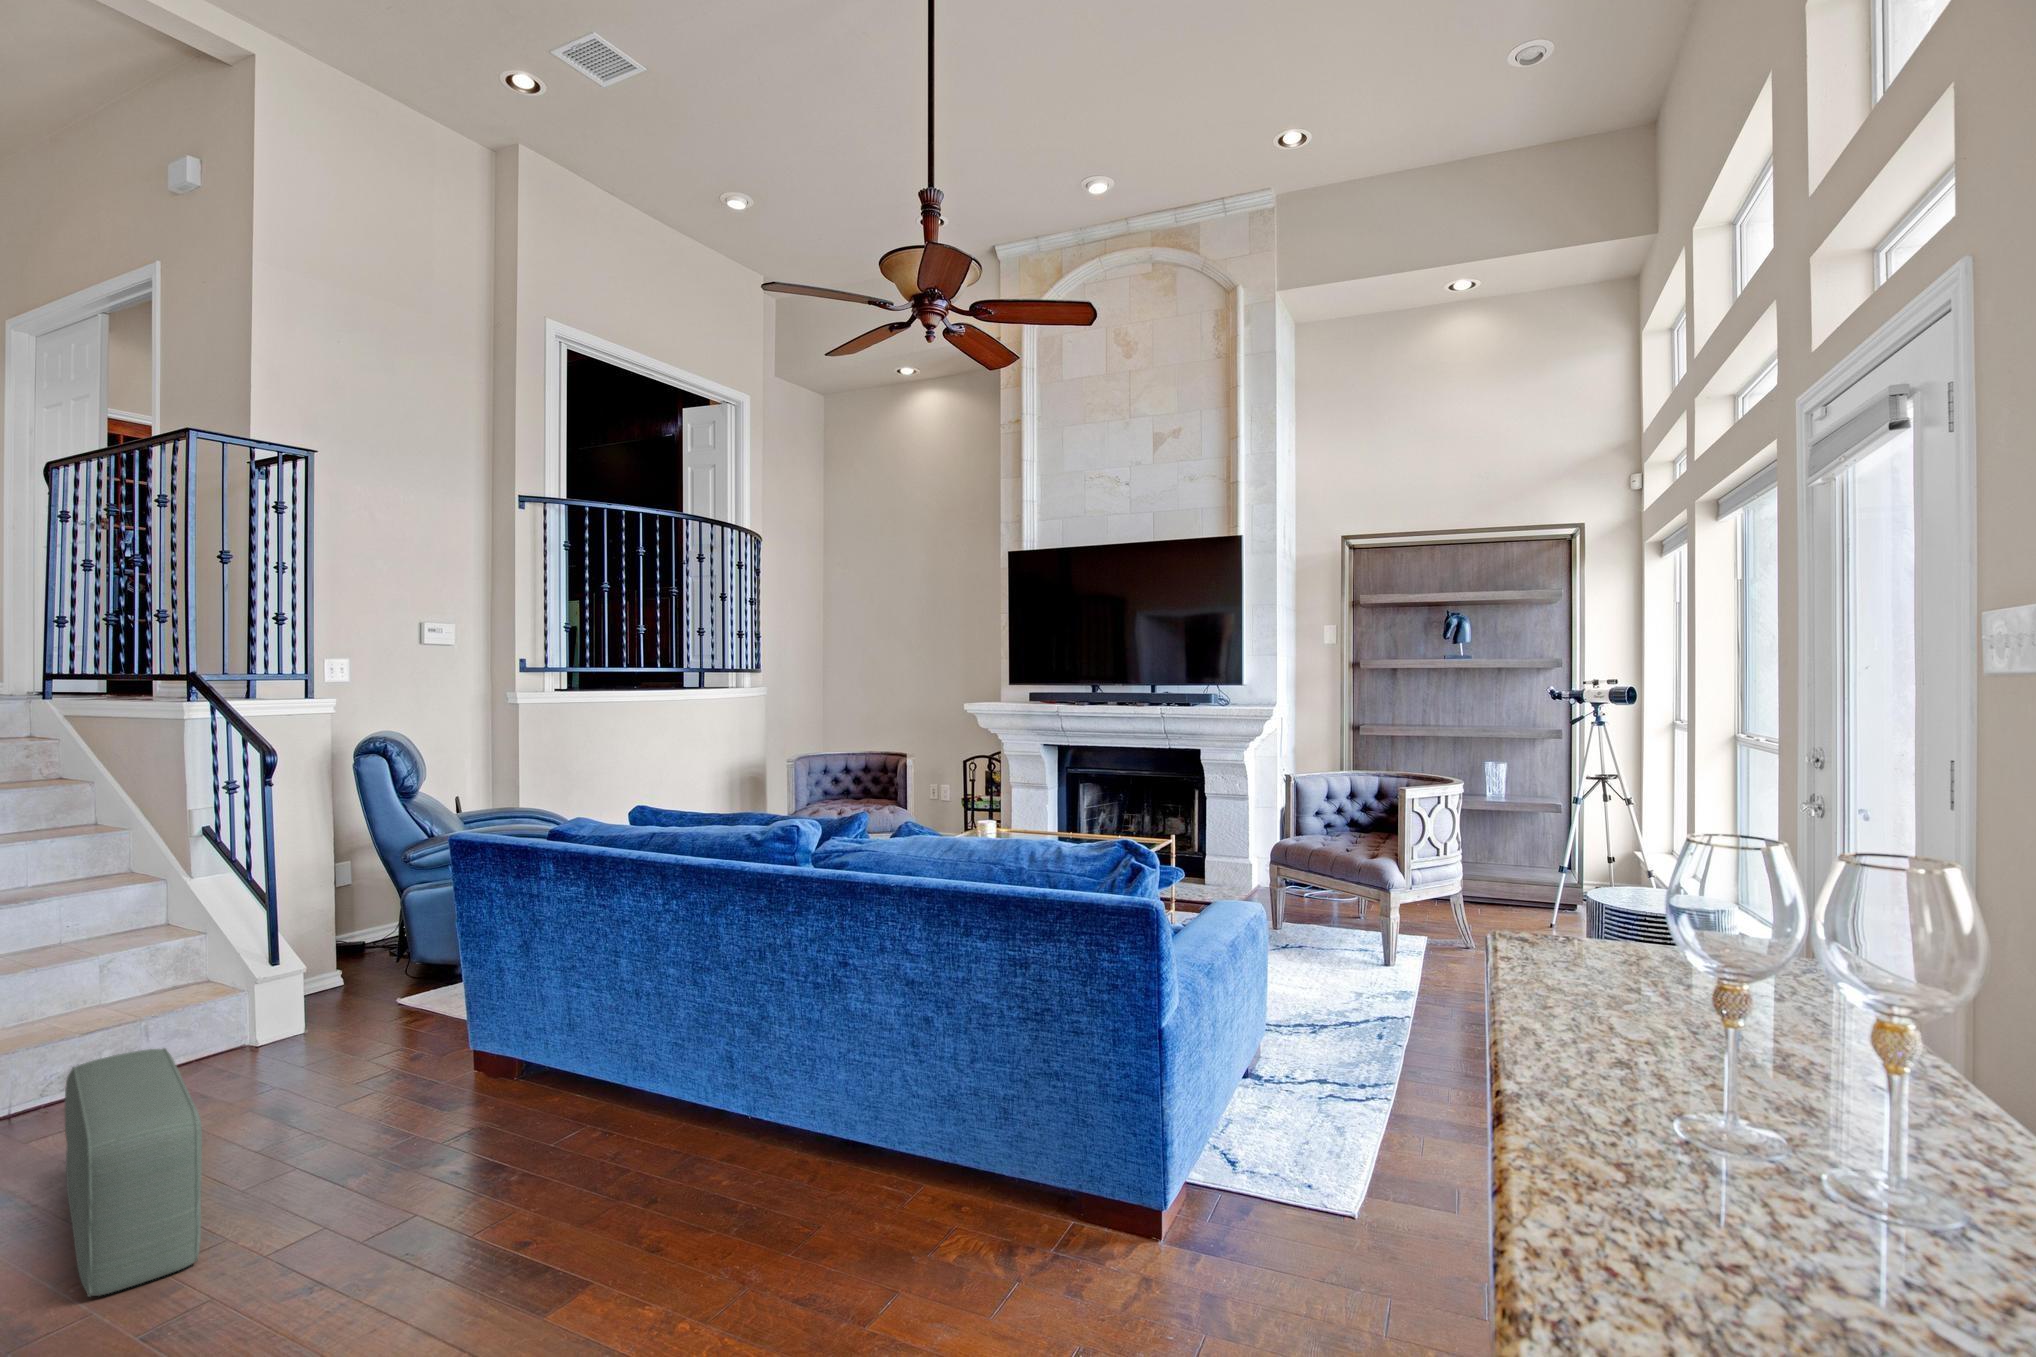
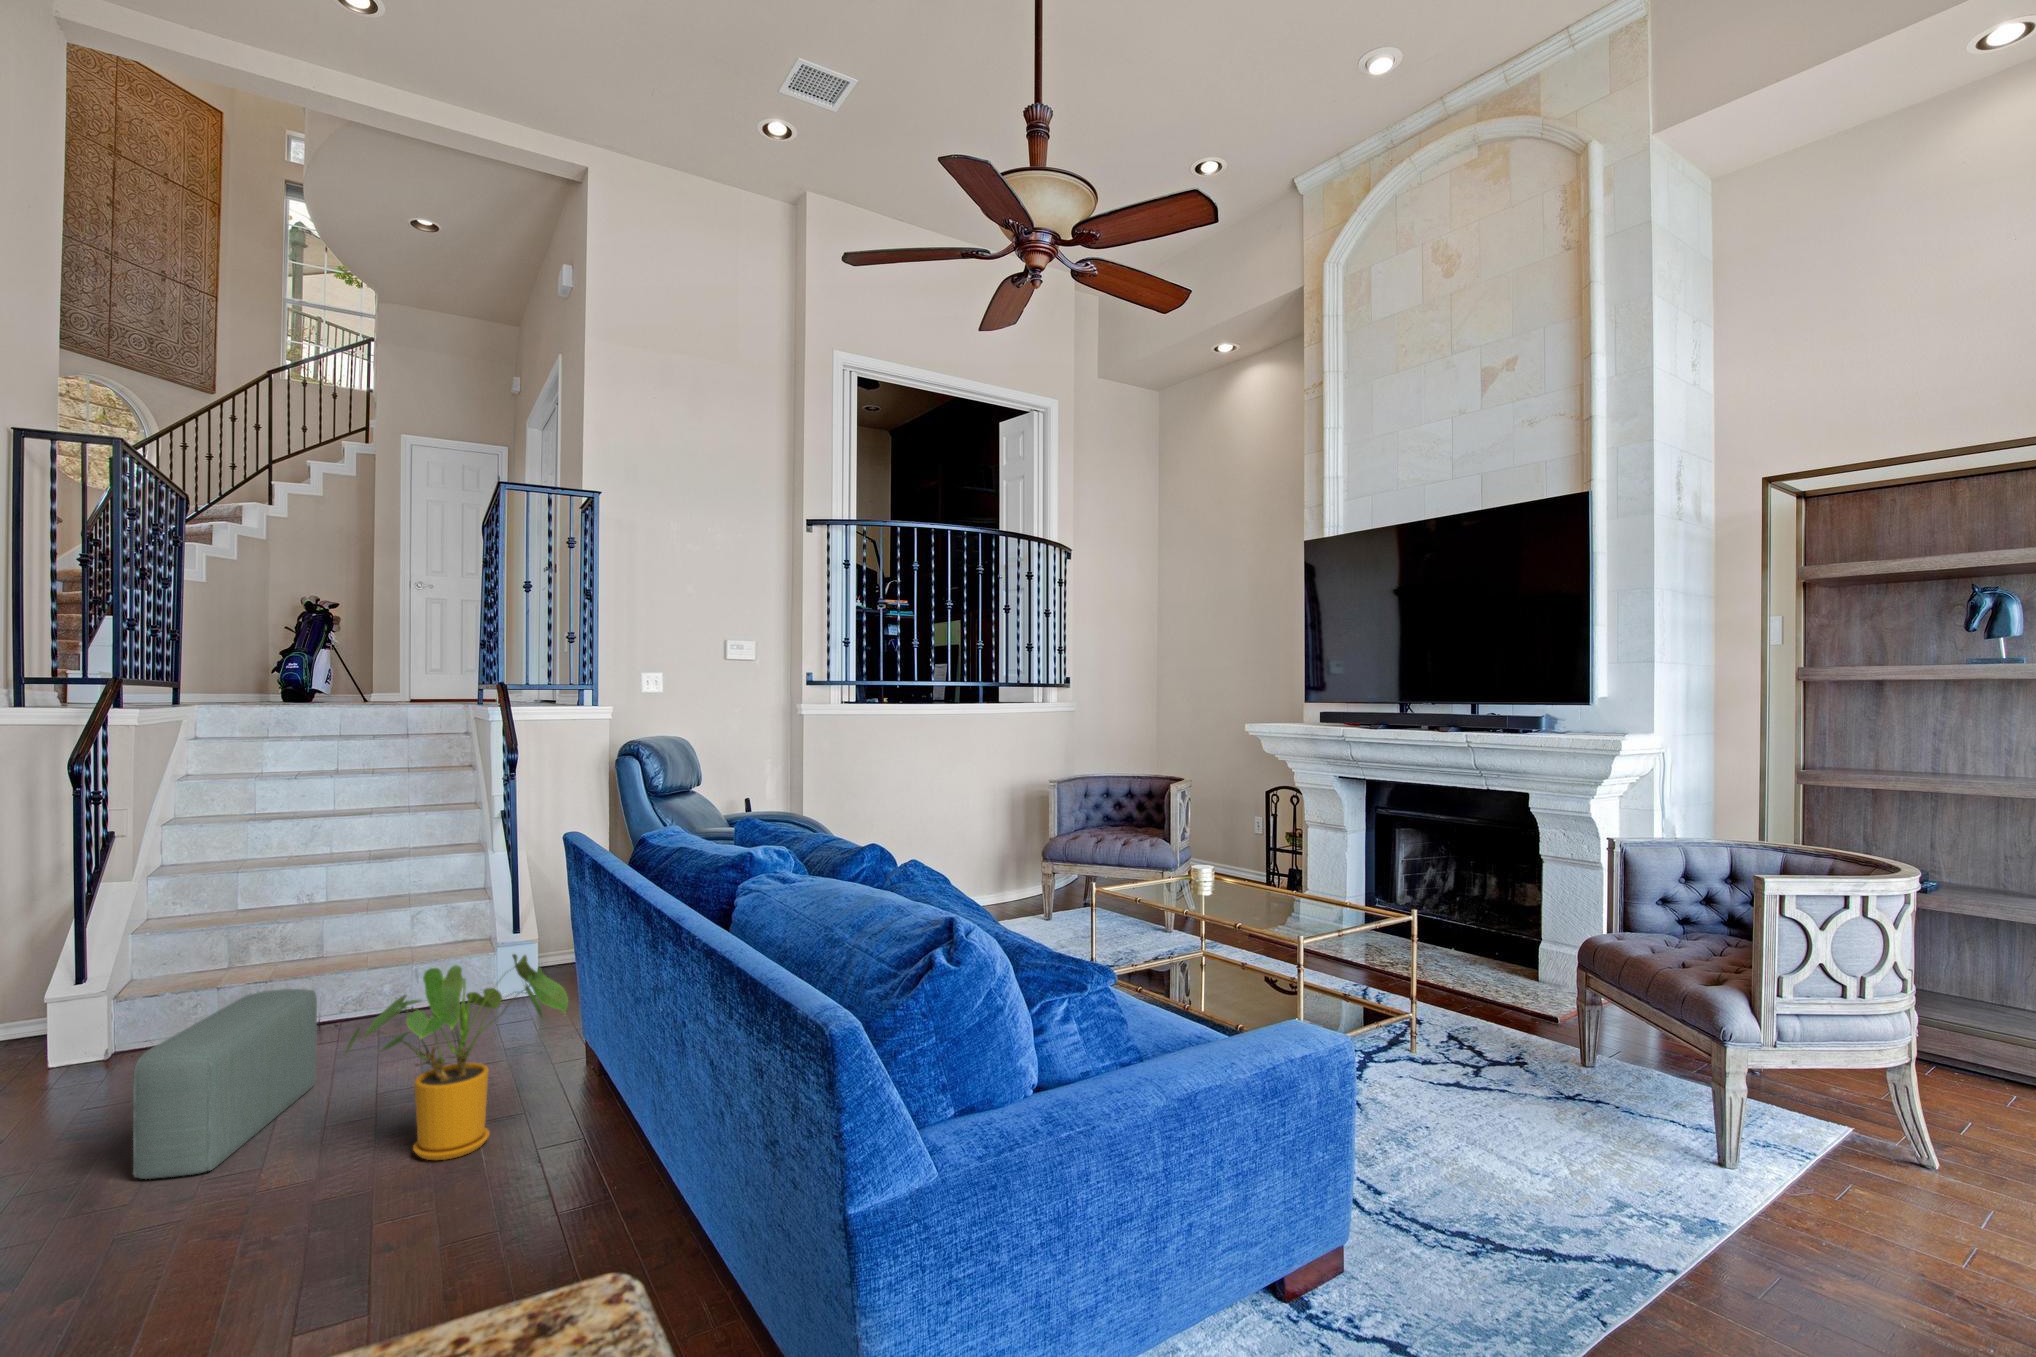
house plant: none [375,952,609,1182] -> present [345,954,568,1160]

